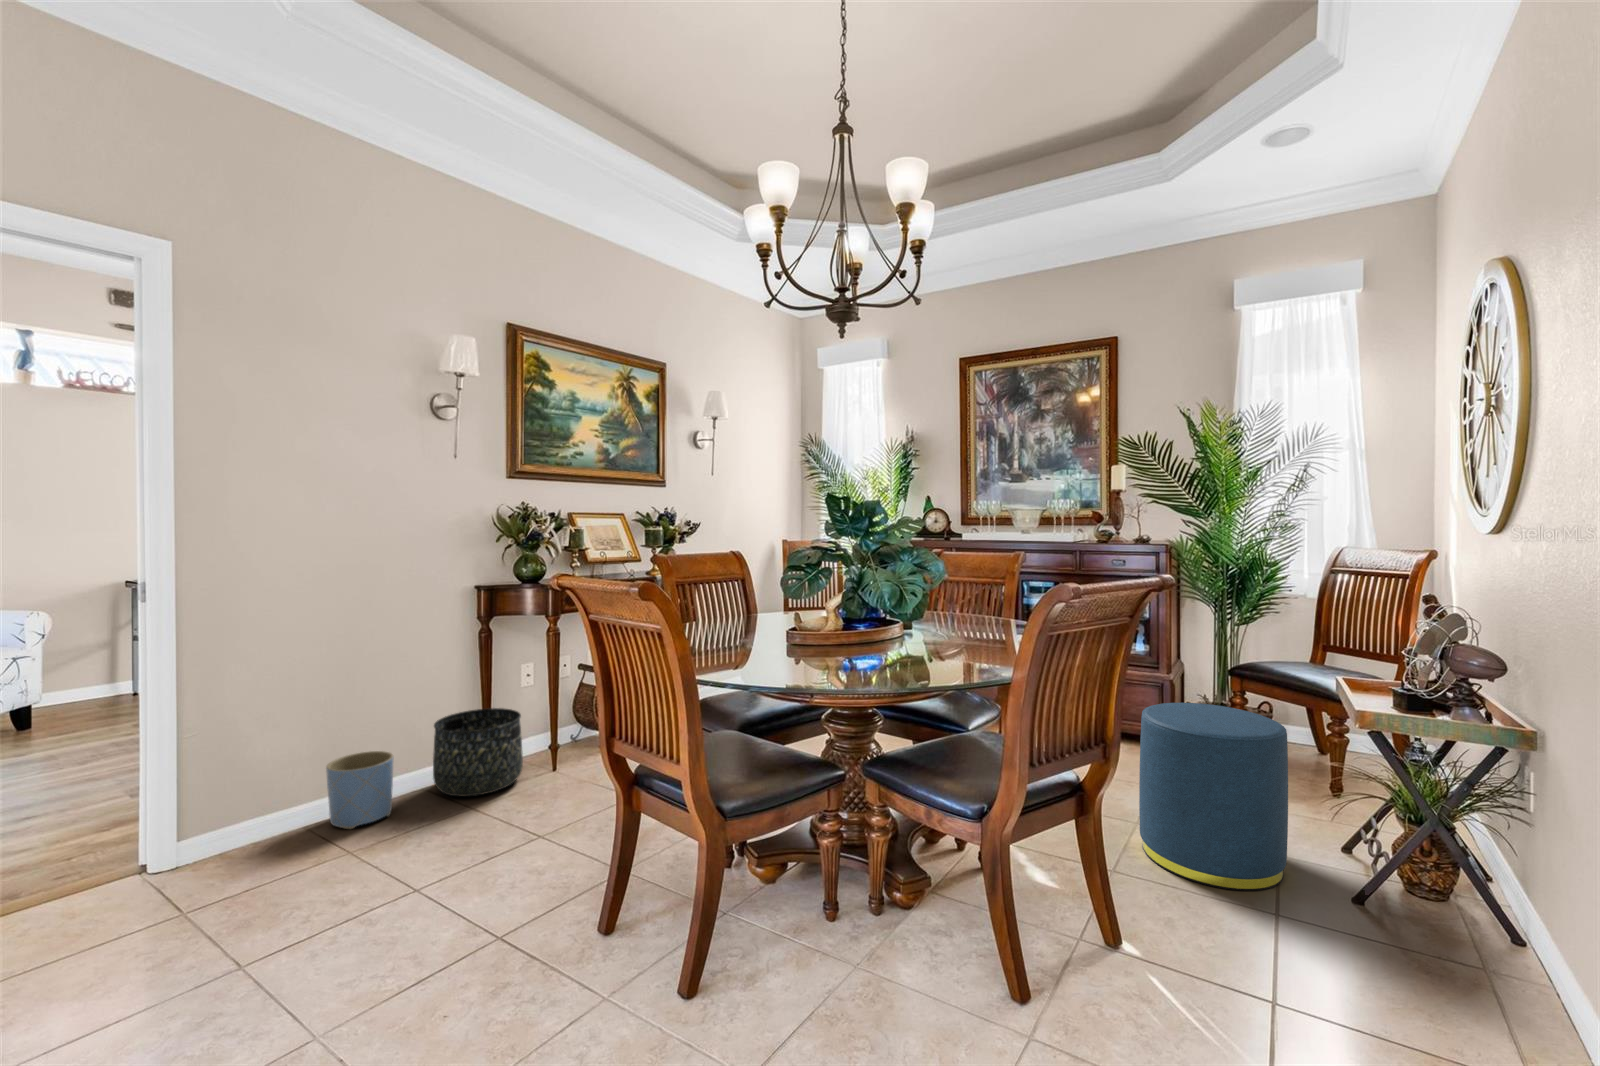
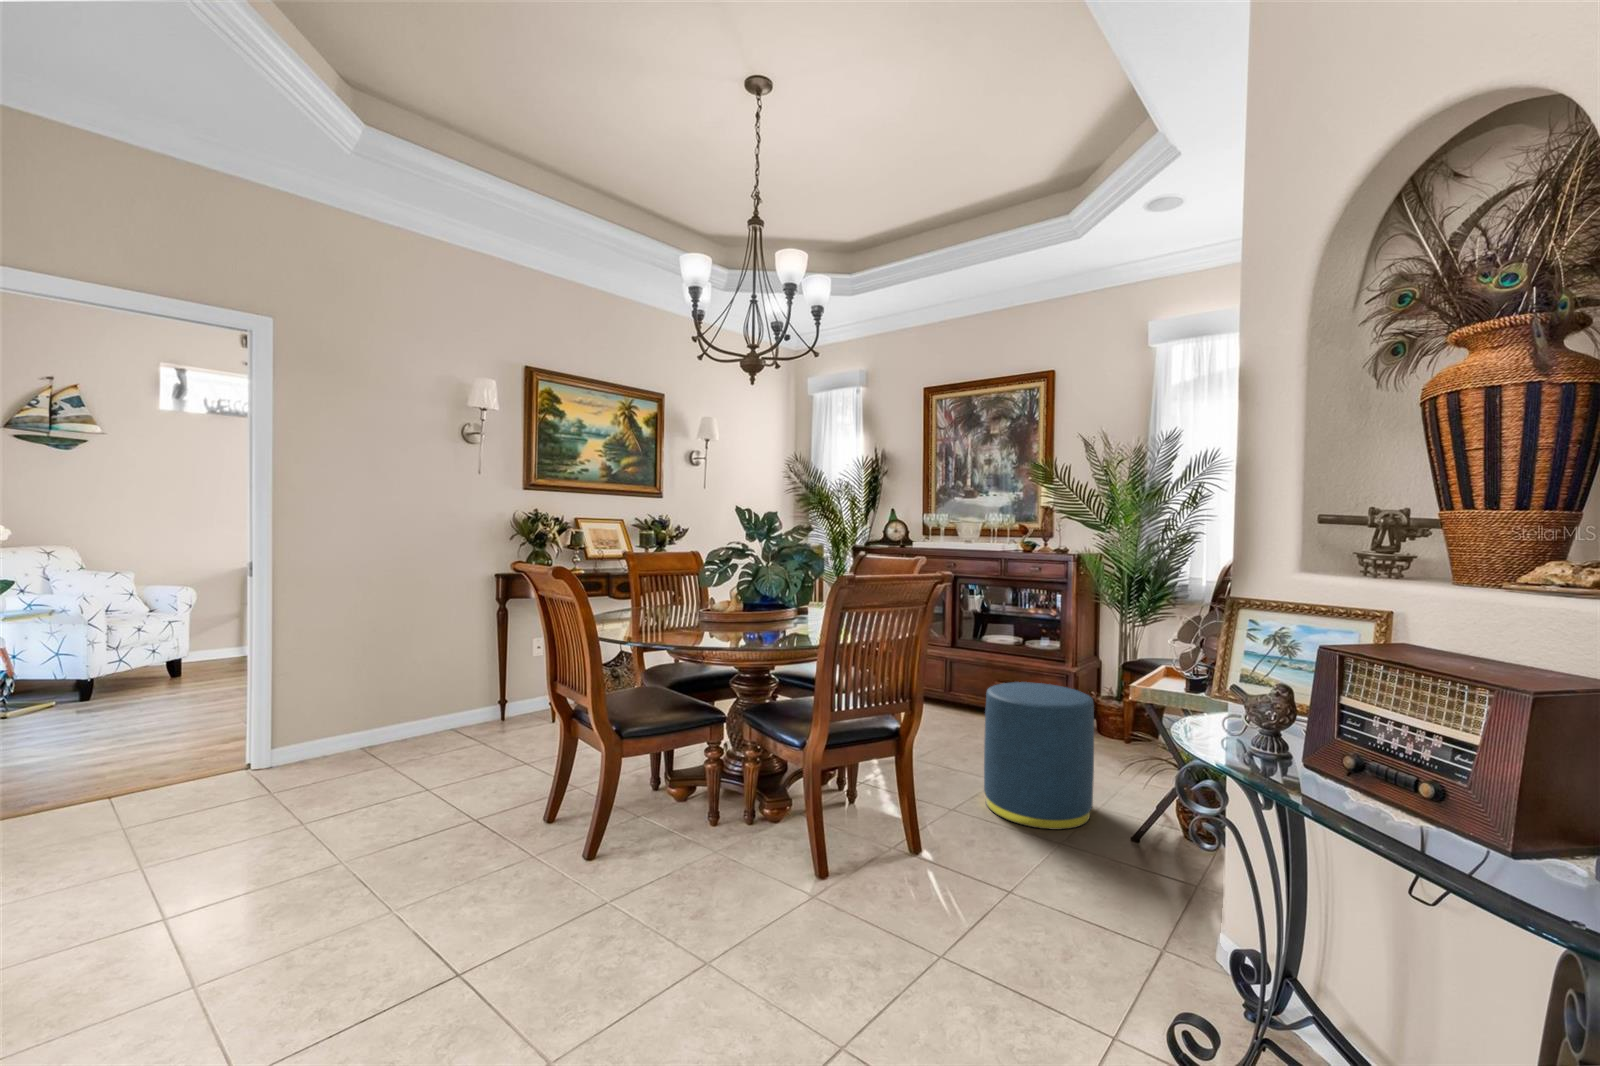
basket: present [433,708,523,796] -> none [456,672,526,737]
planter: present [326,751,394,829] -> none [375,698,424,753]

